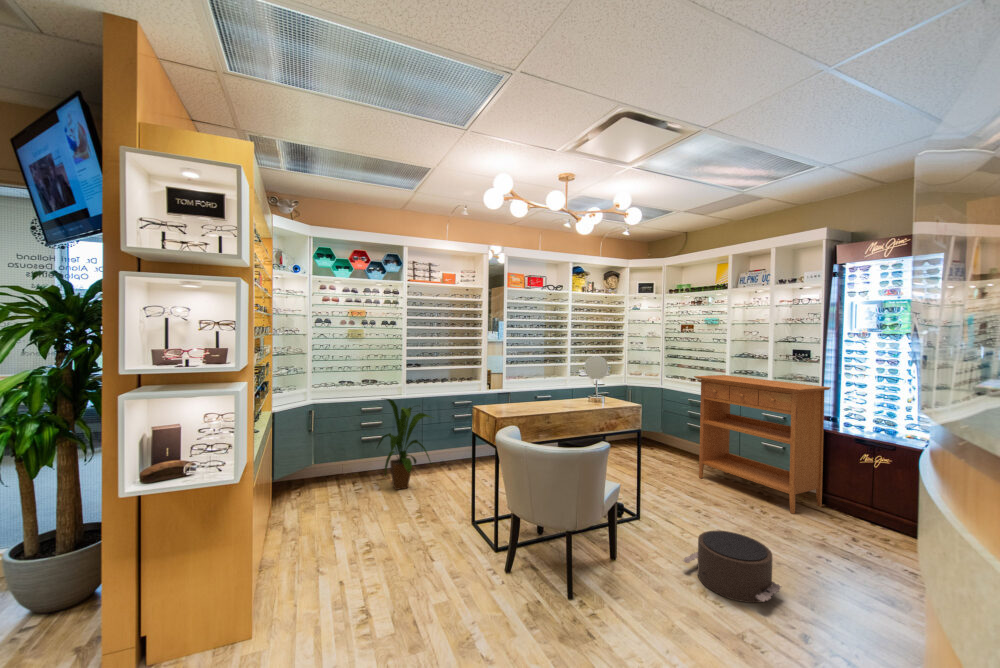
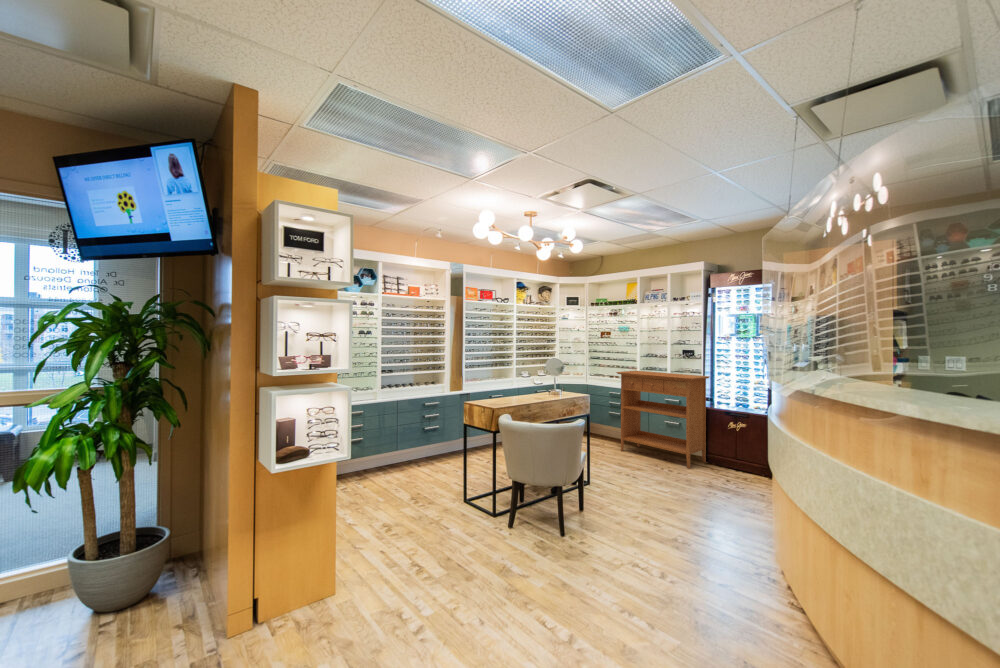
house plant: present [378,399,431,490] -> none [362,400,416,481]
pouf: present [683,531,782,603] -> none [629,480,694,523]

